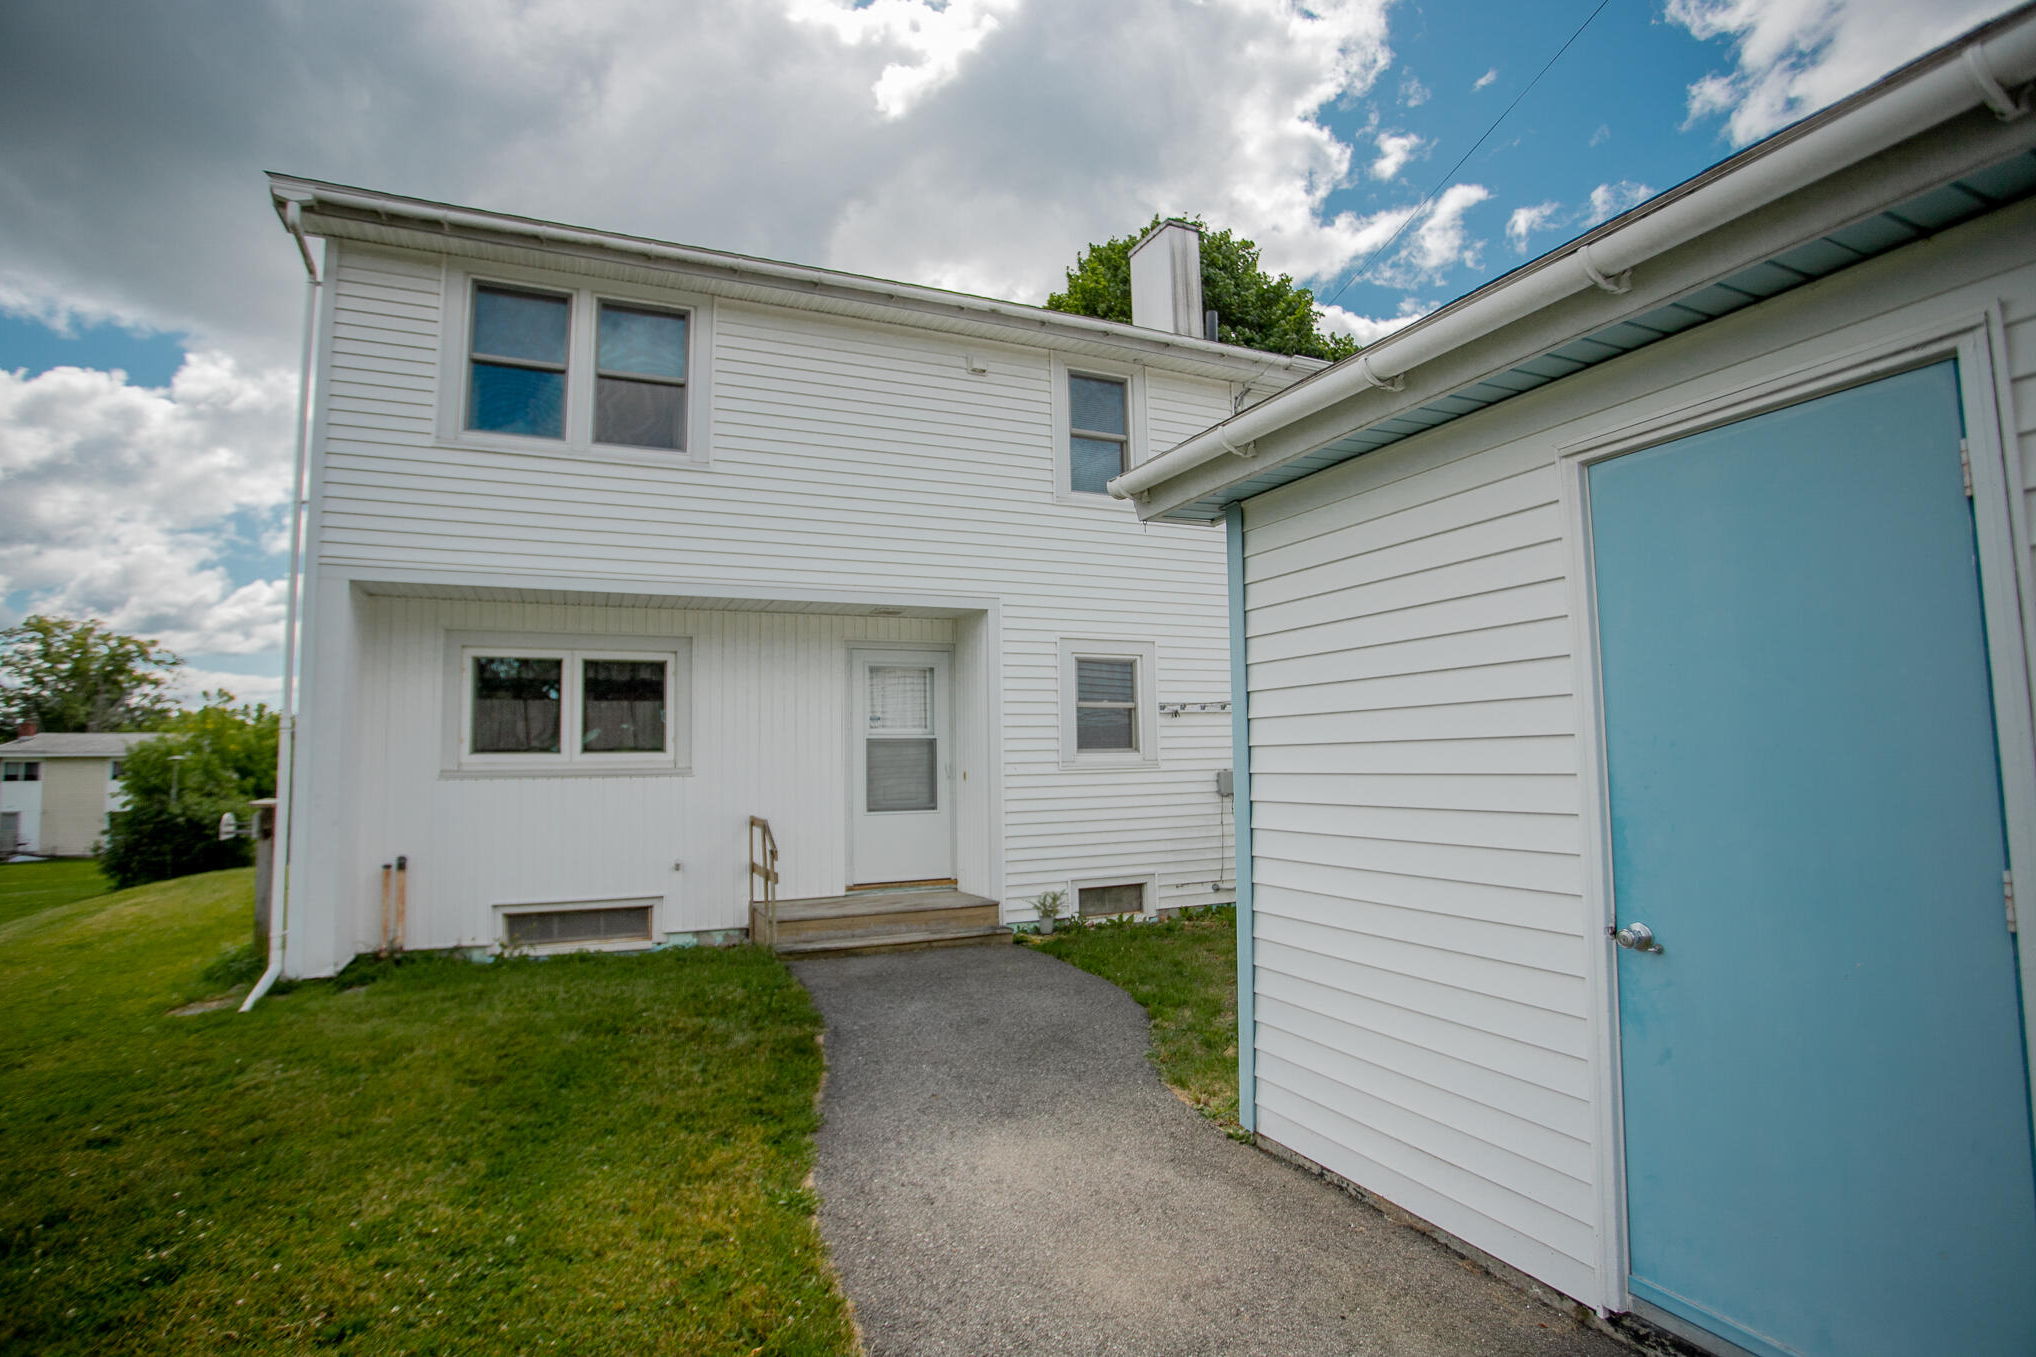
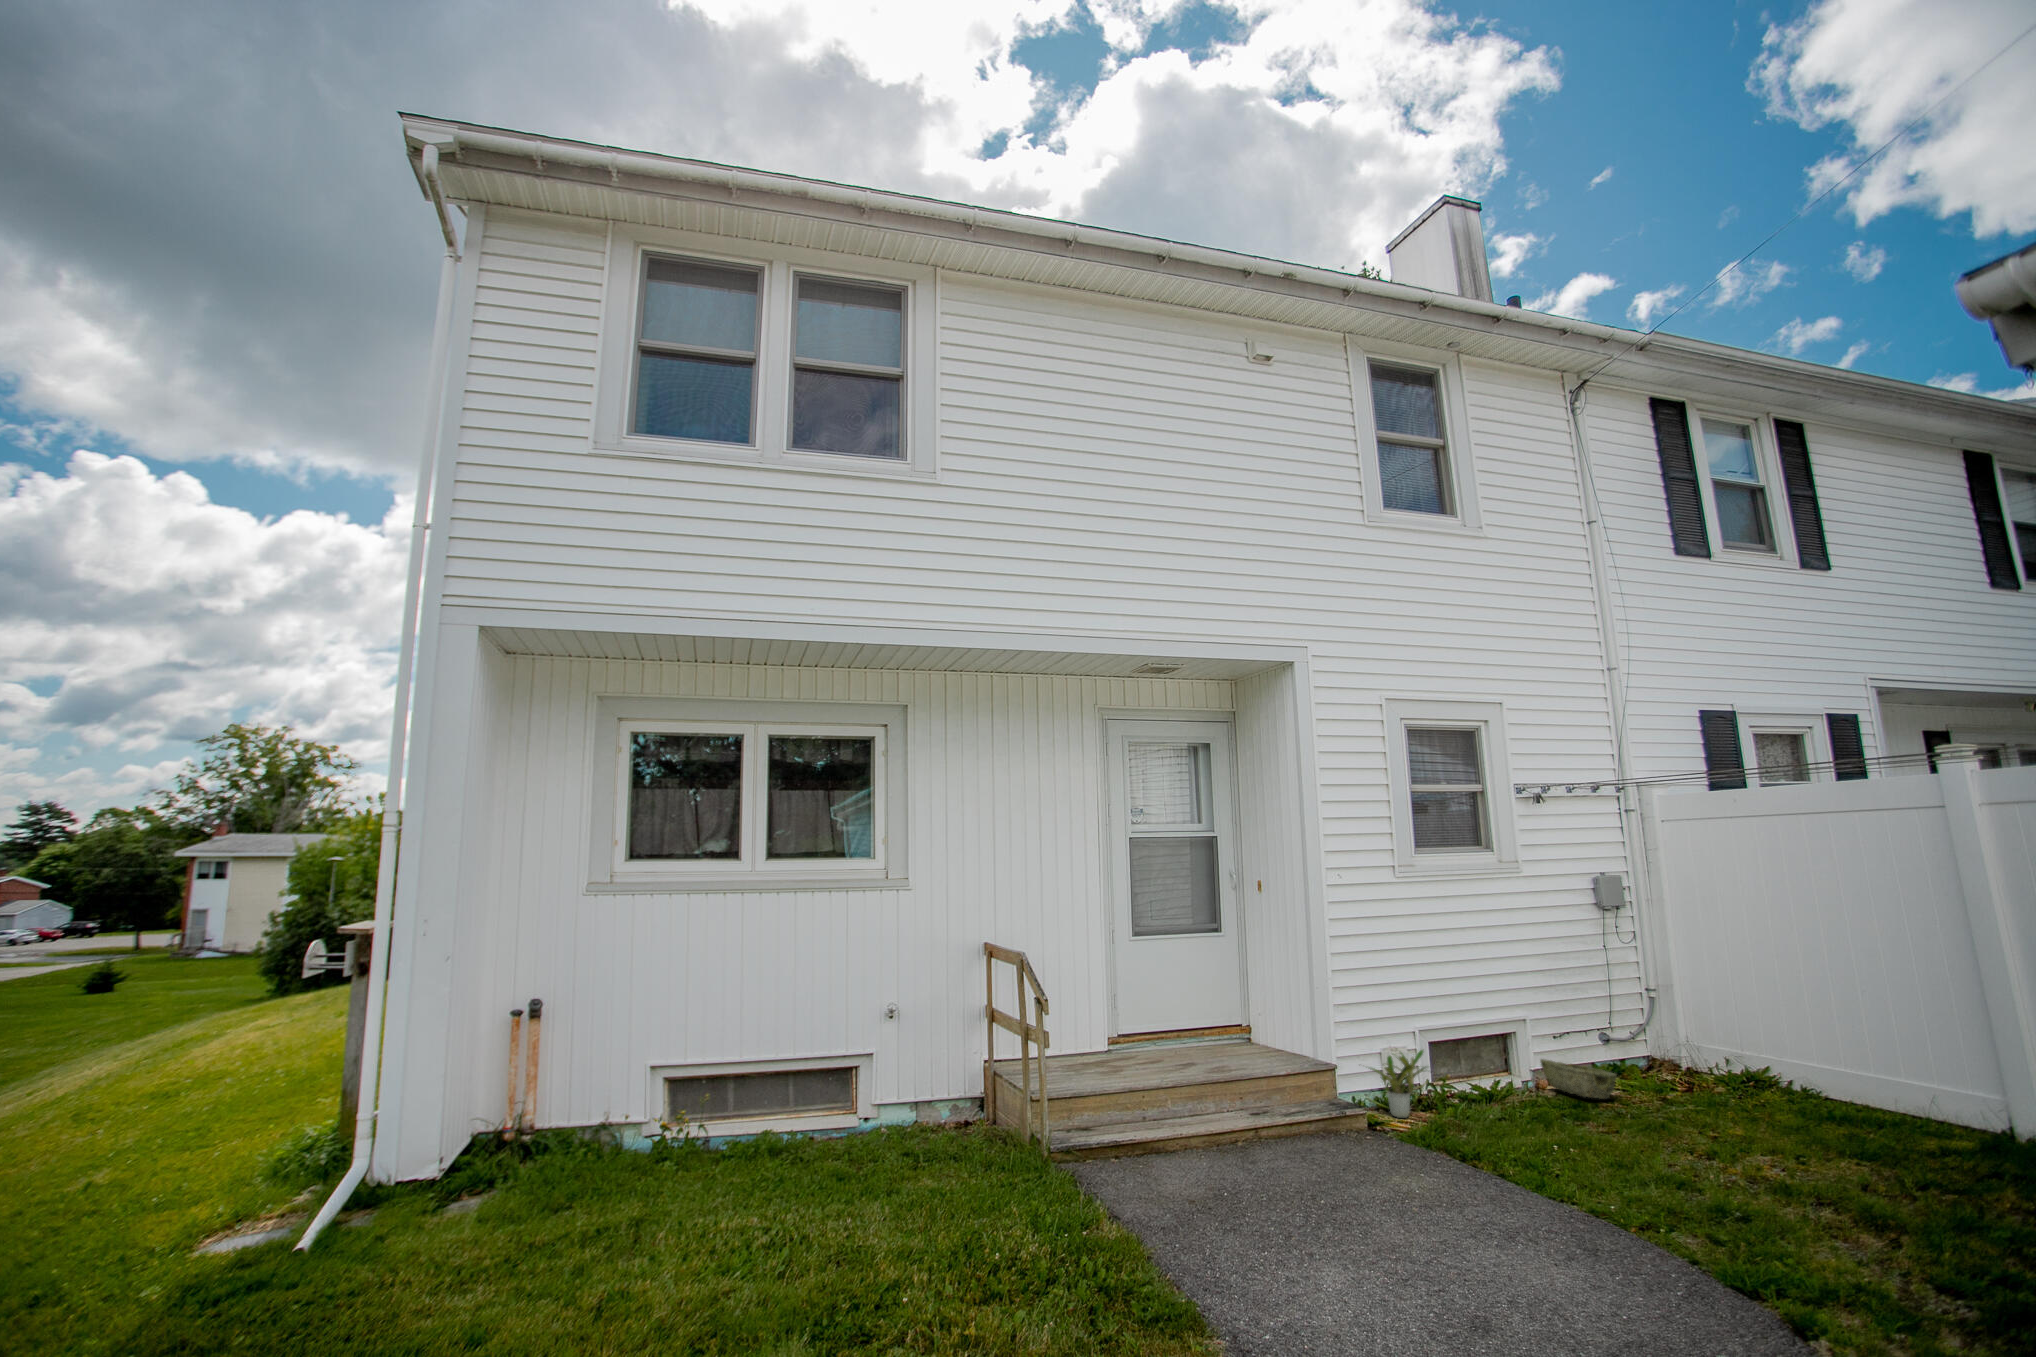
woven basket: none [1157,897,1199,921] -> present [1540,1059,1617,1099]

